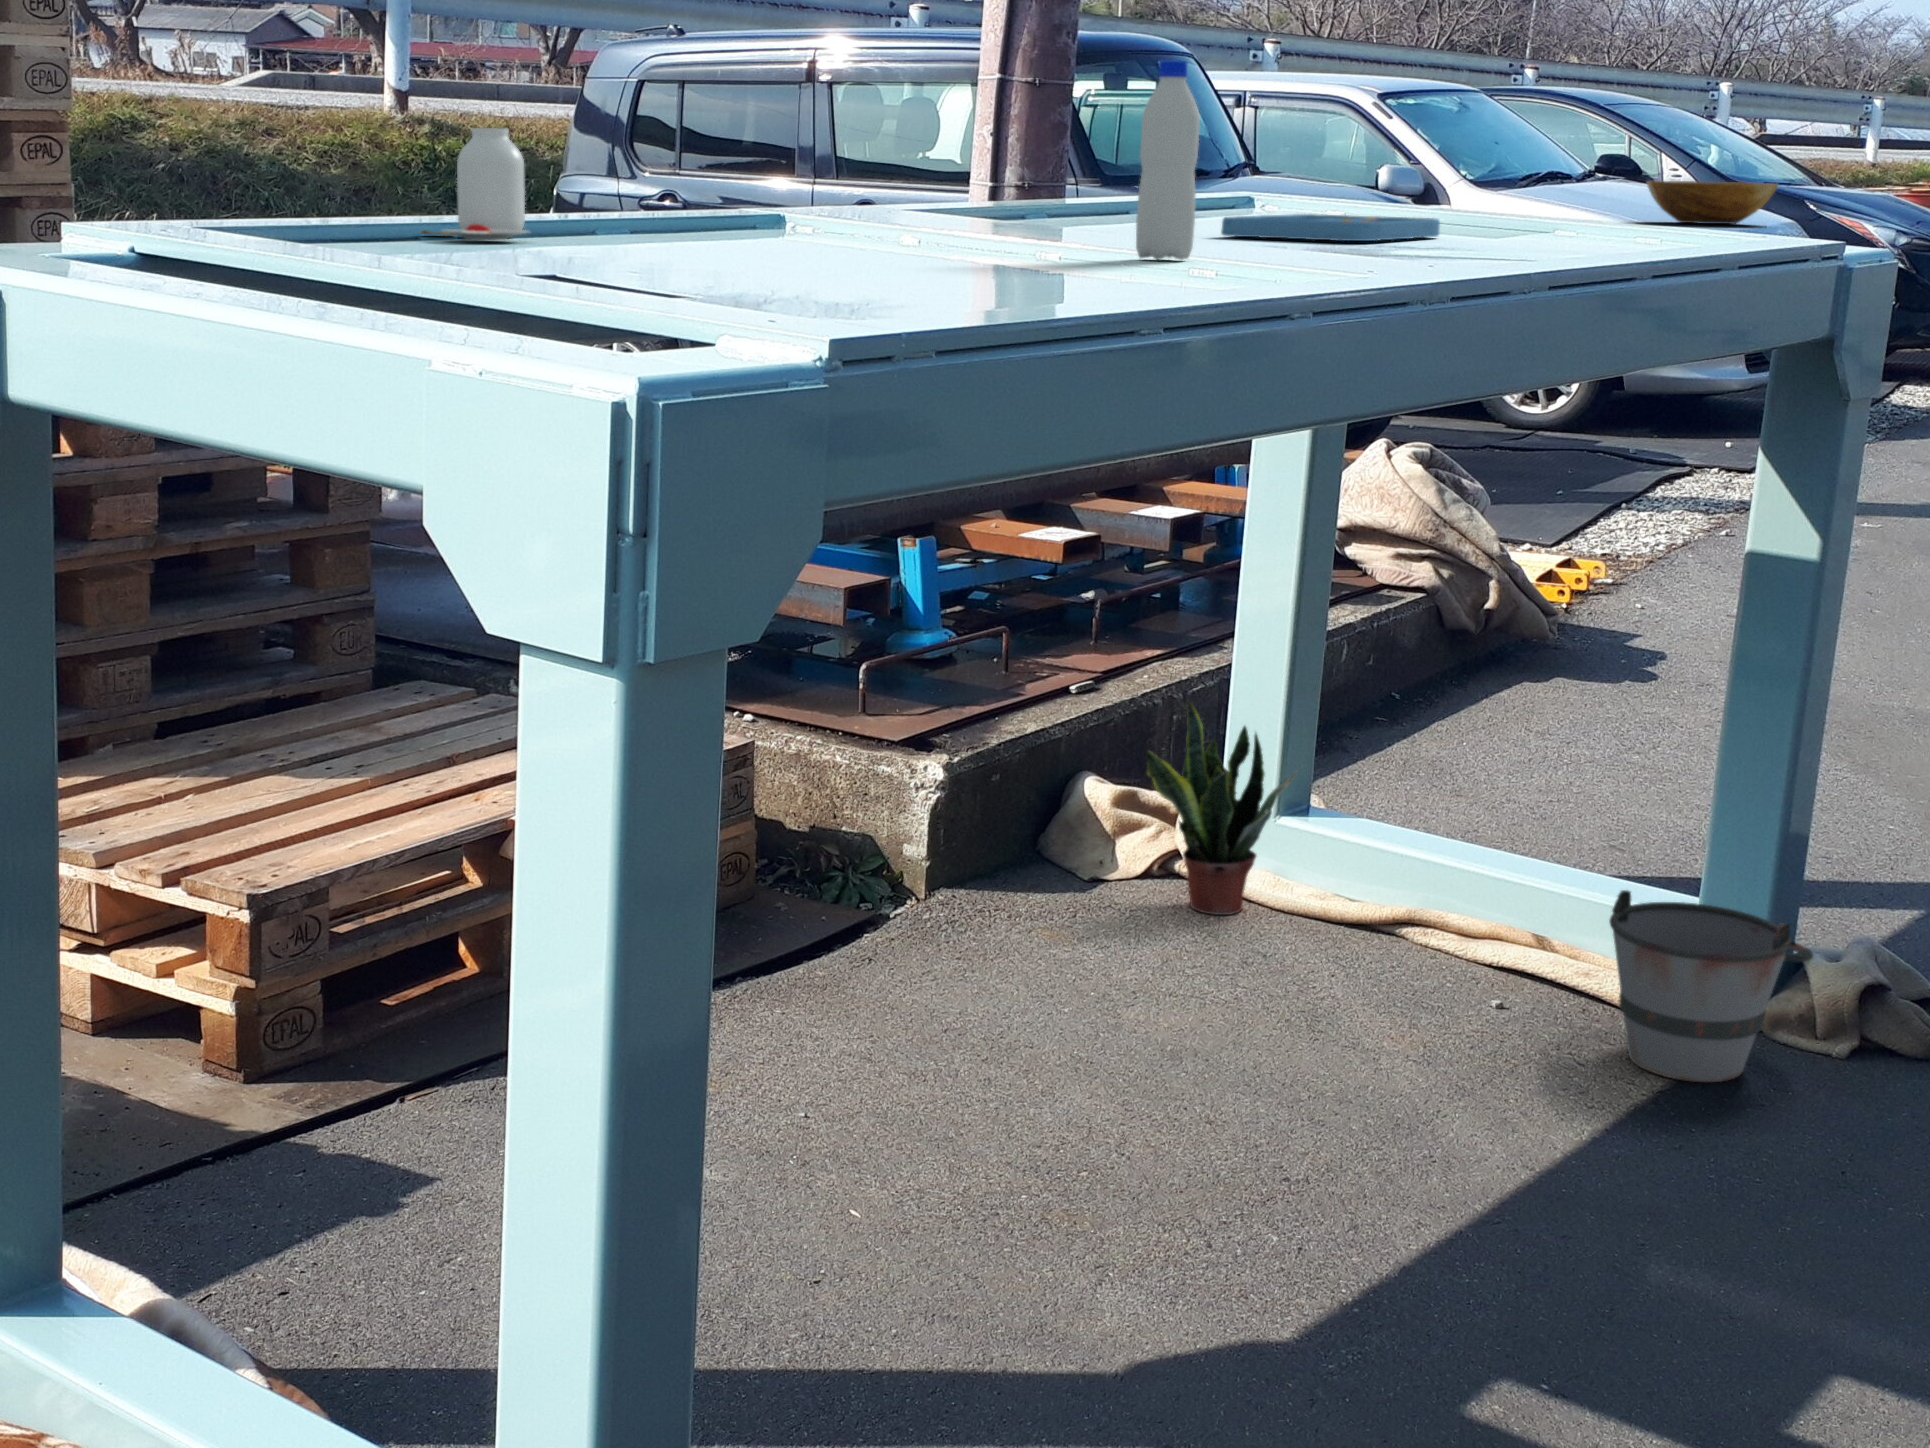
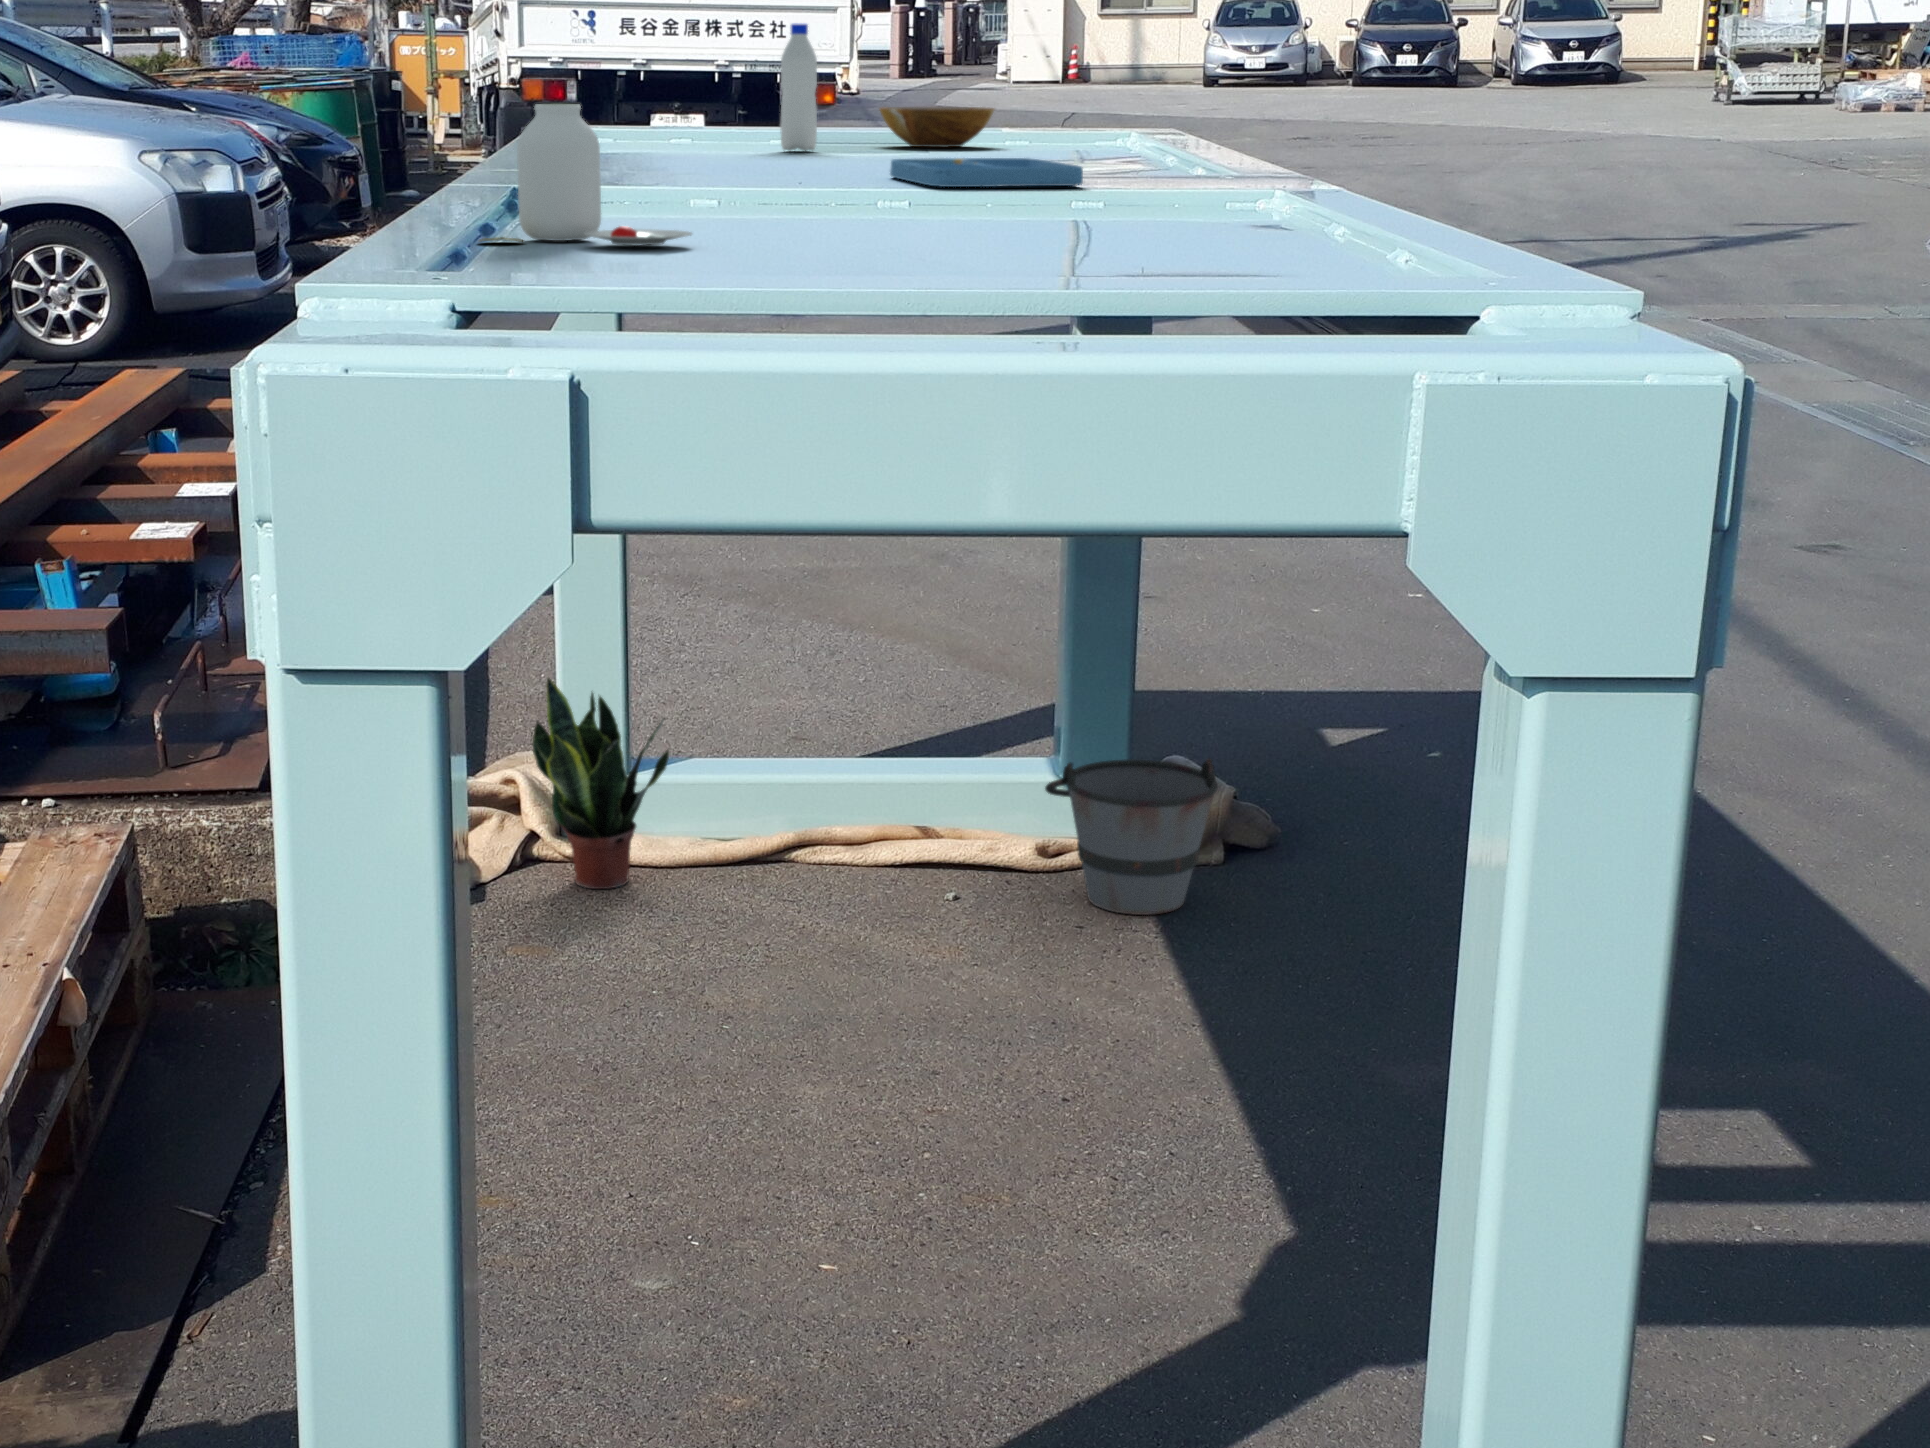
water bottle: present [1136,61,1200,260] -> present [780,24,817,151]

